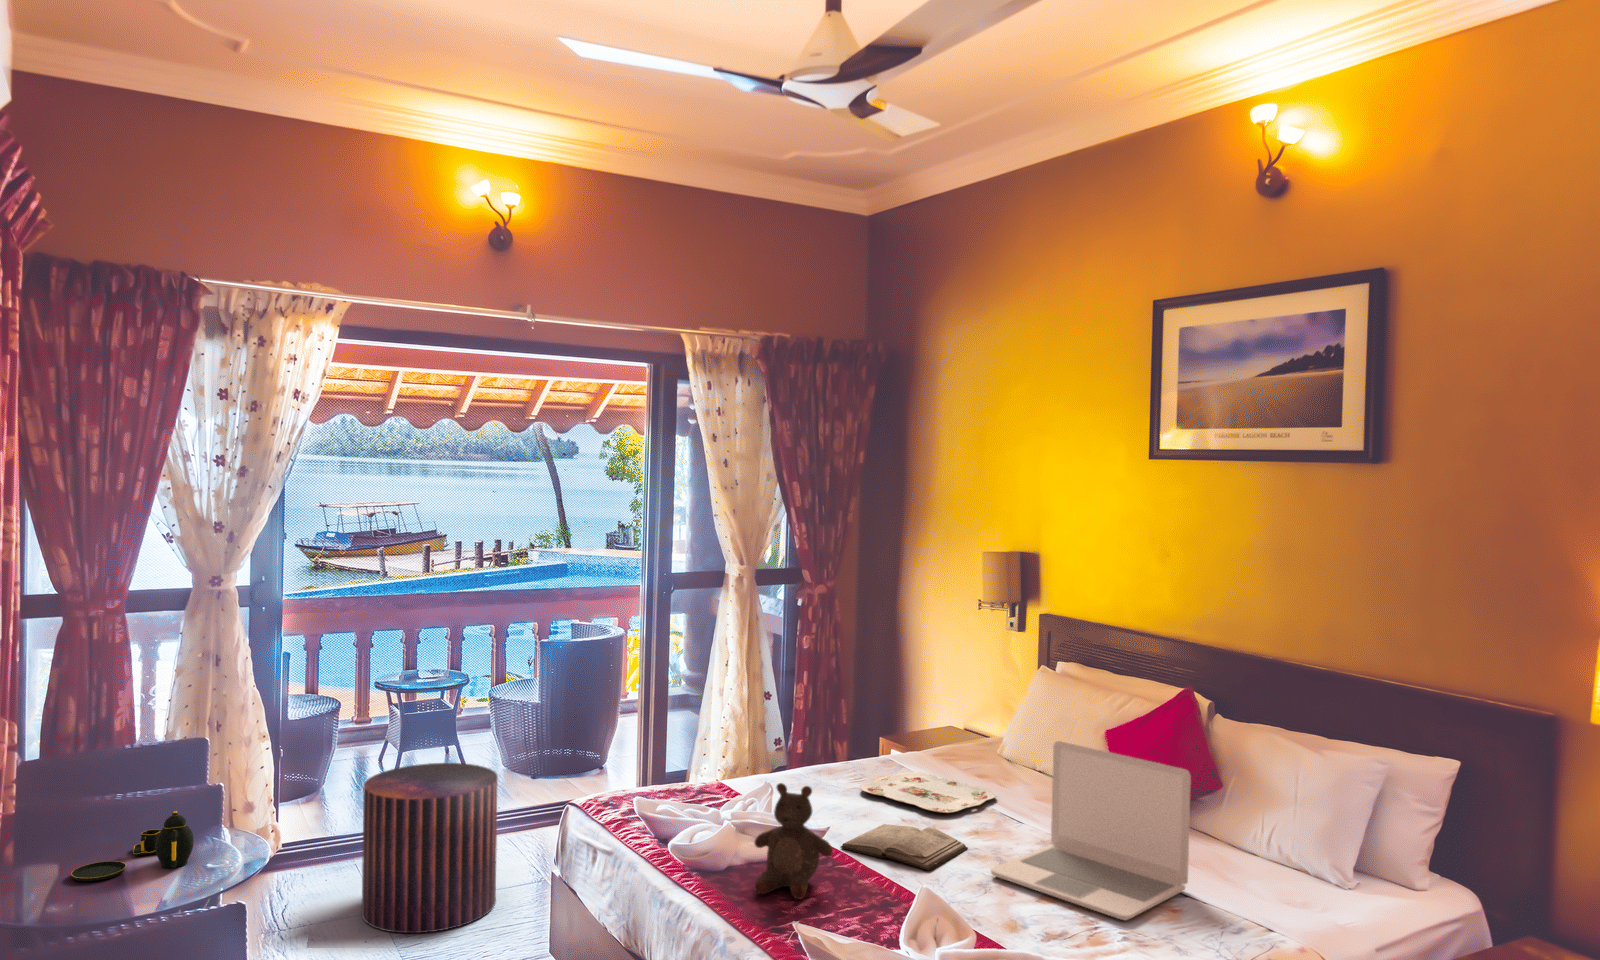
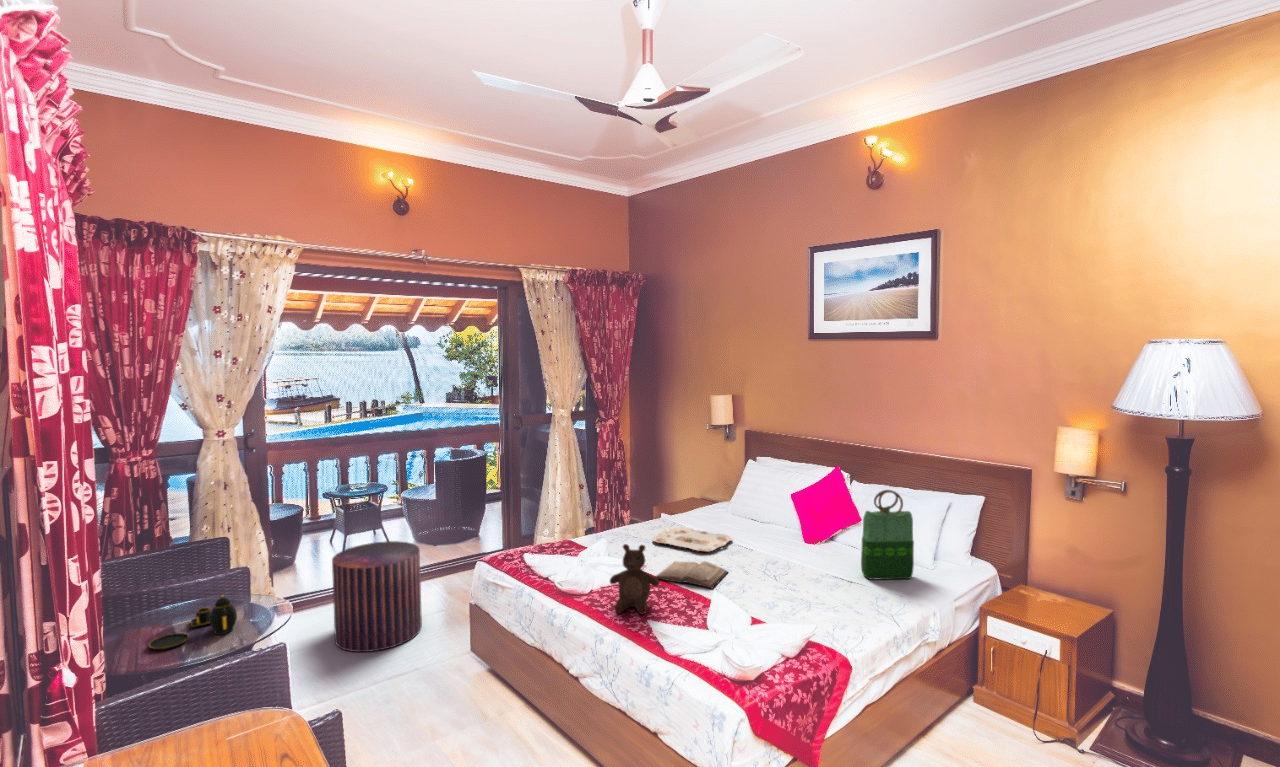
tote bag: none [1199,724,1292,884] -> present [861,490,914,580]
laptop: present [991,741,1191,920] -> none [748,506,862,609]

